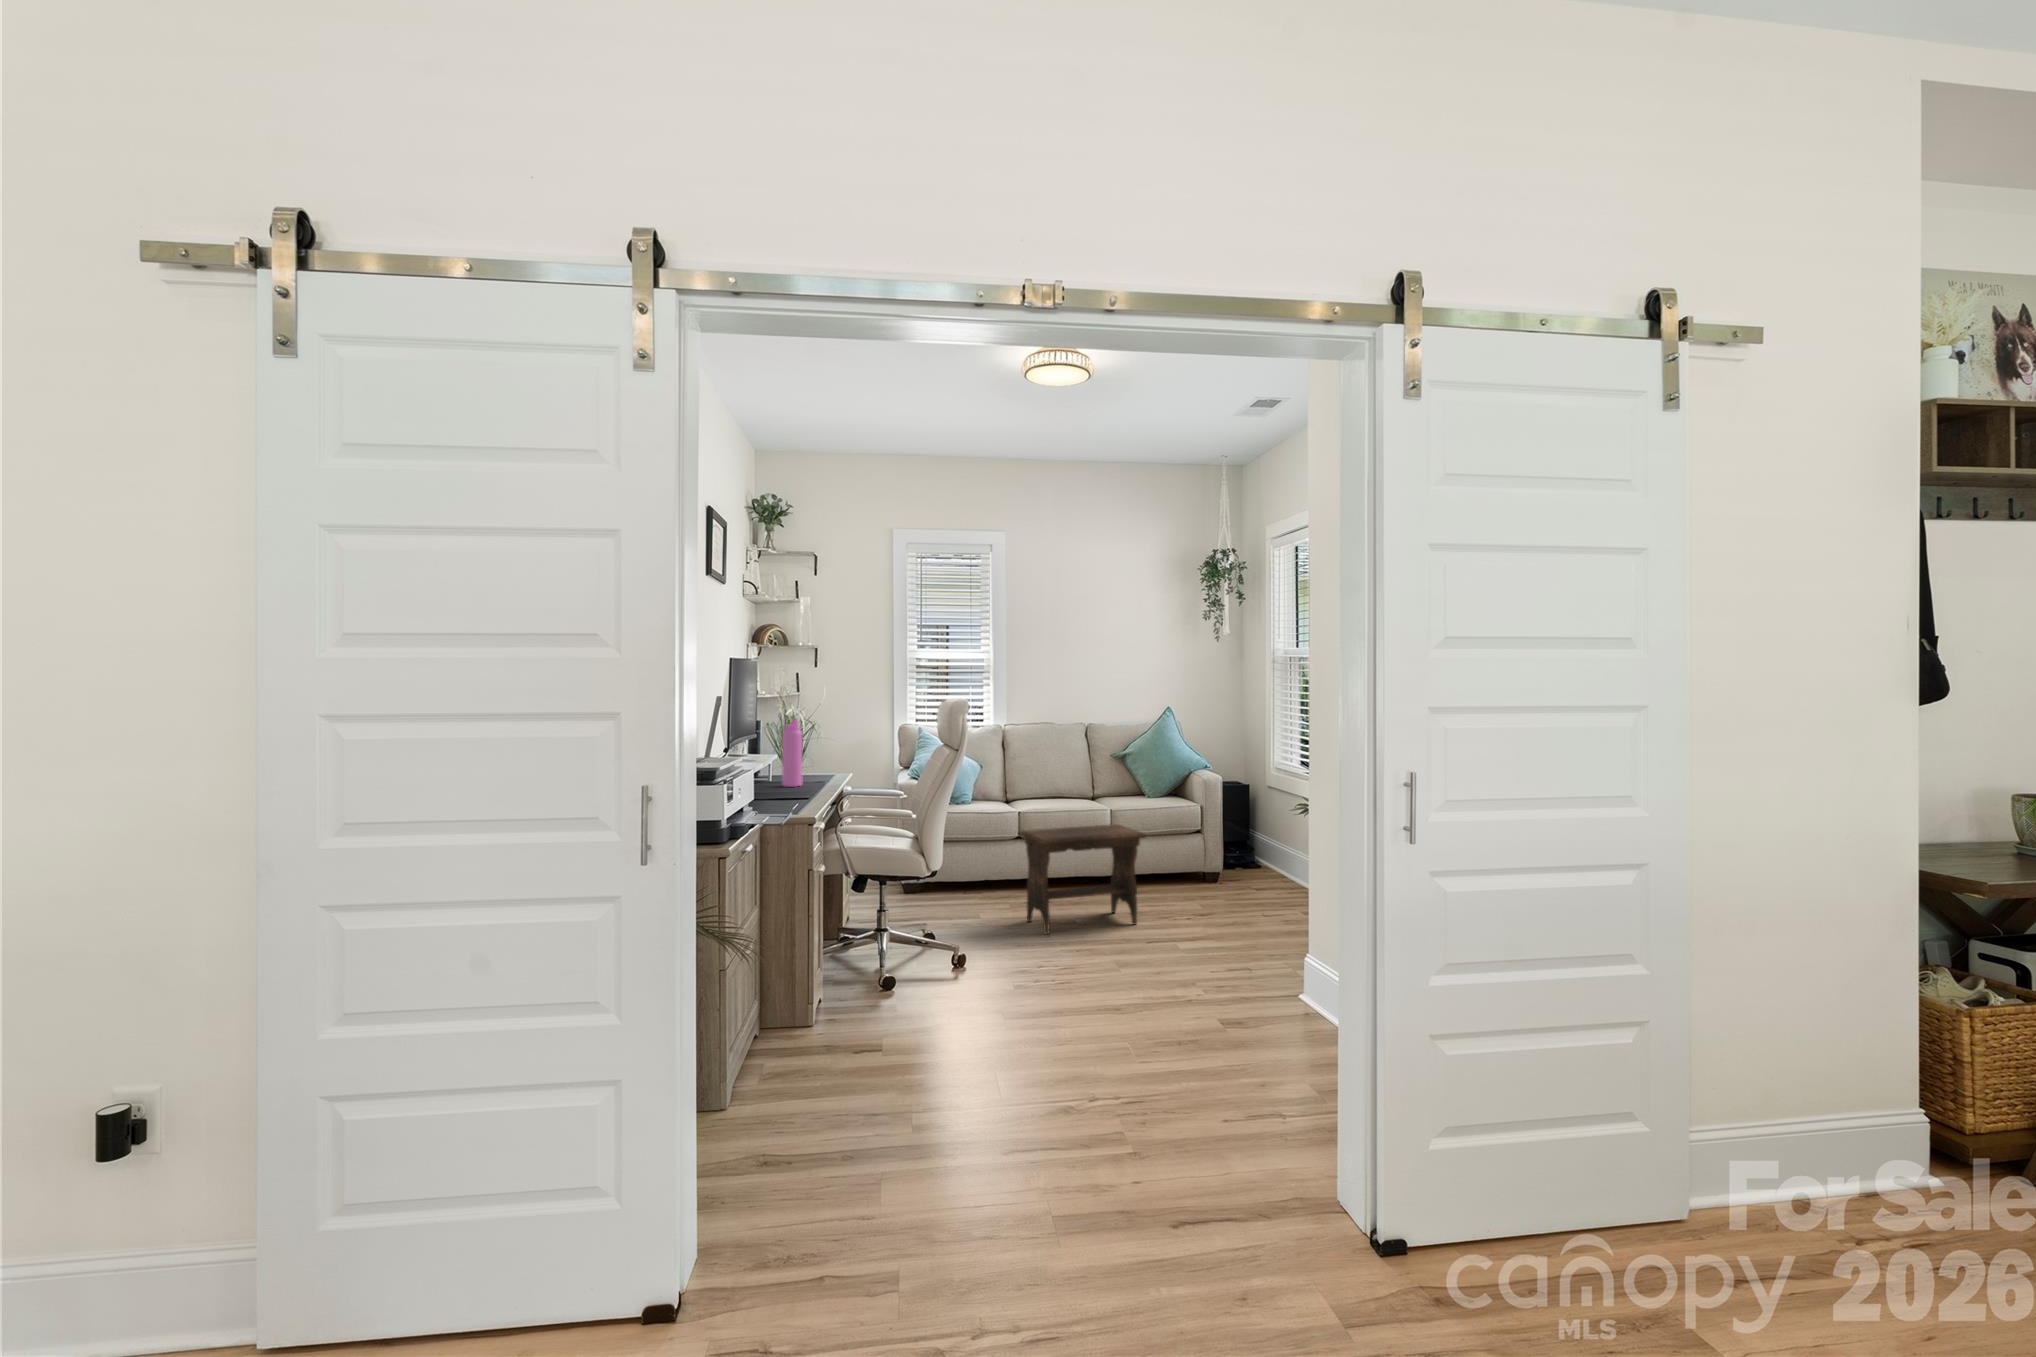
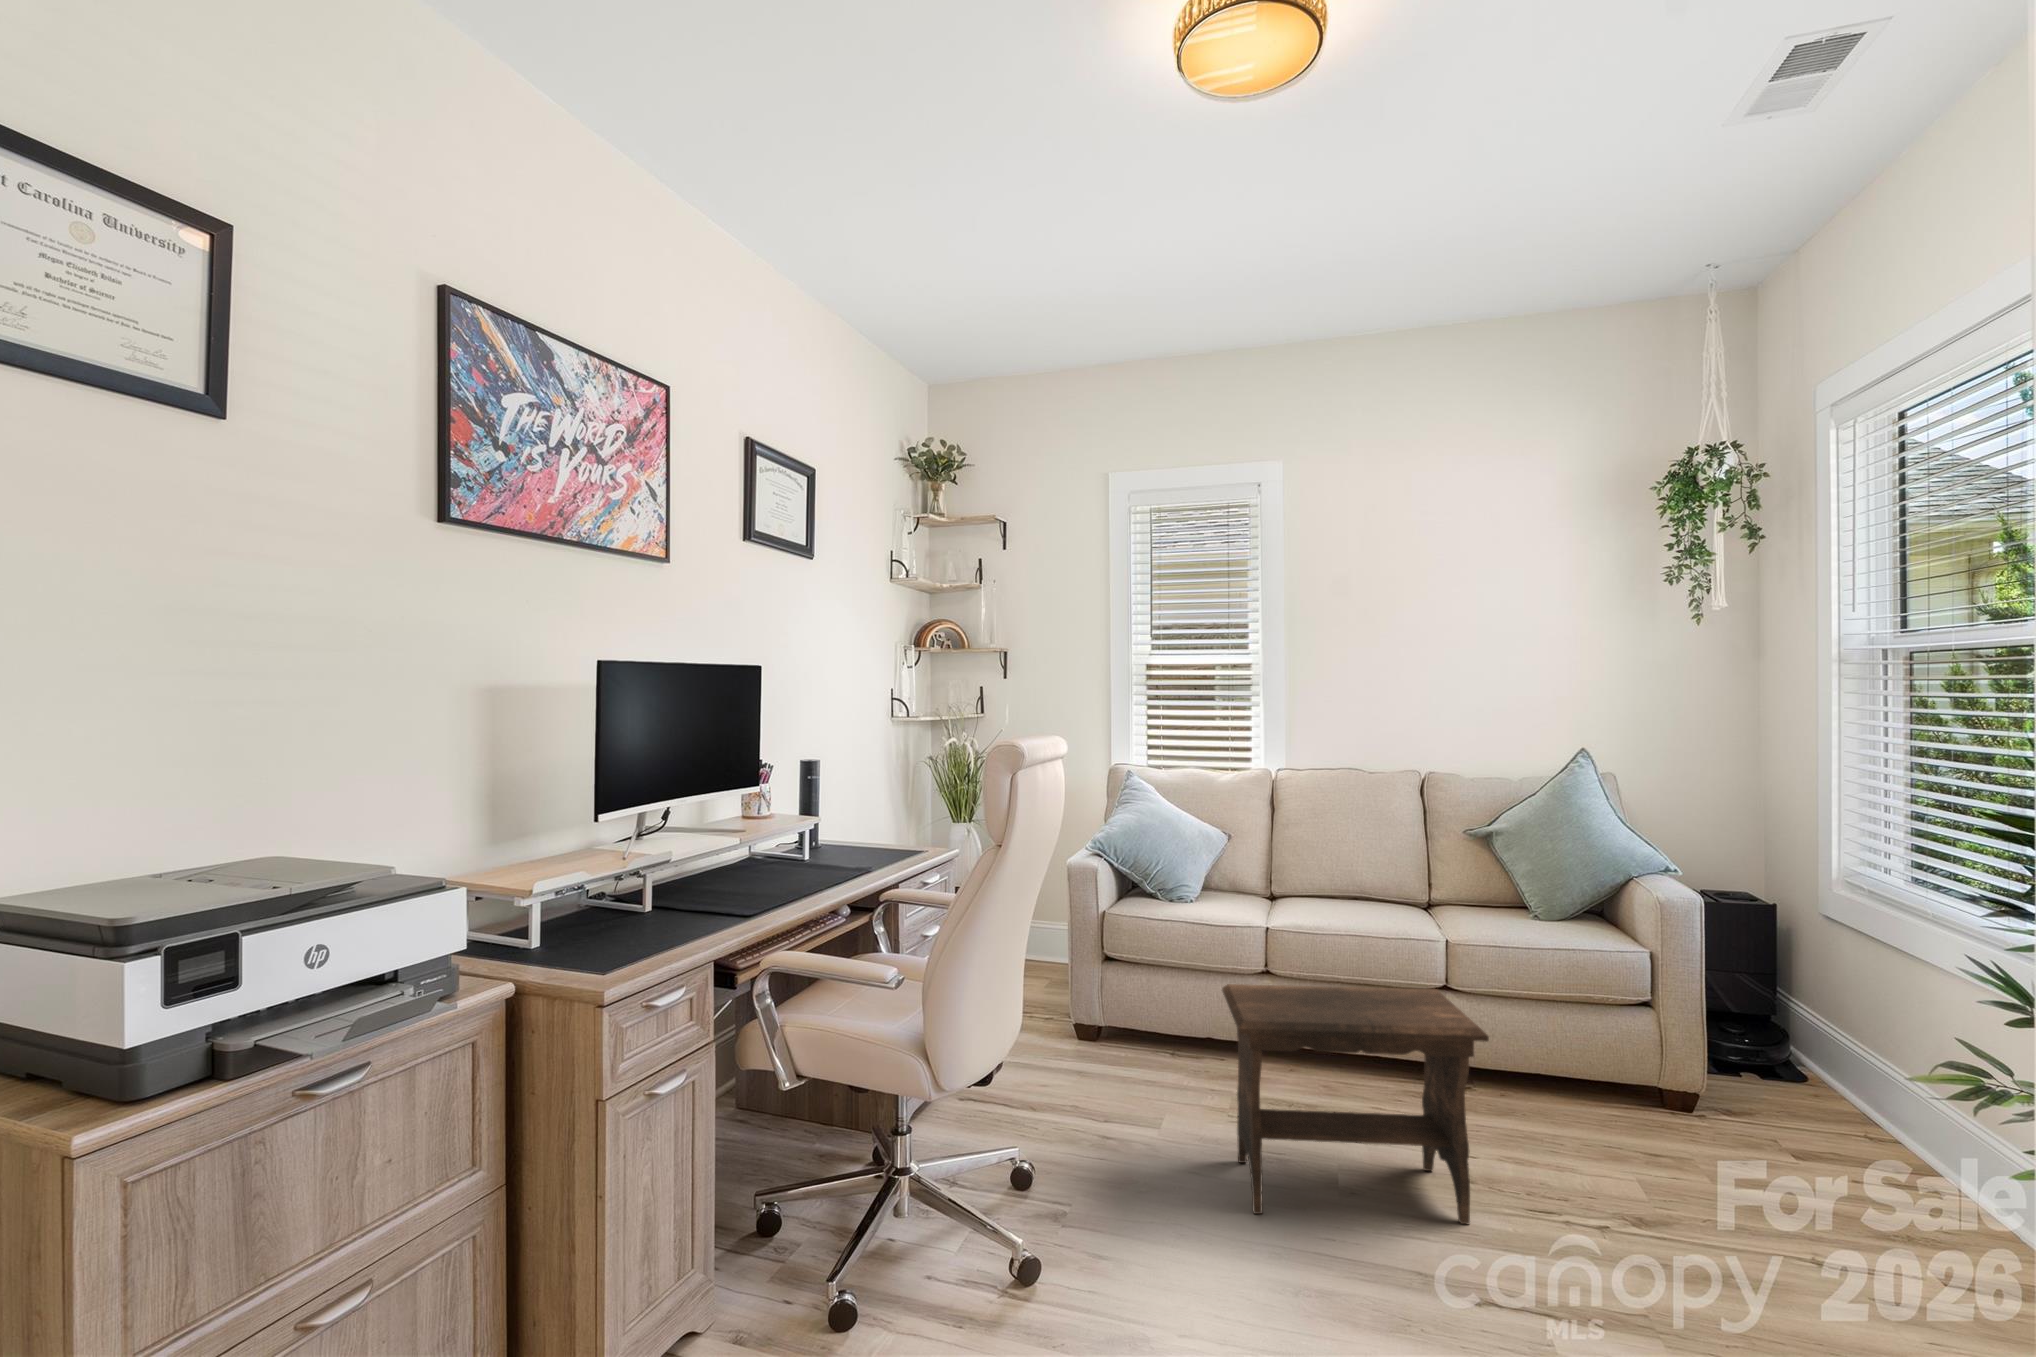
water bottle: present [782,719,803,787] -> none [782,764,816,880]

